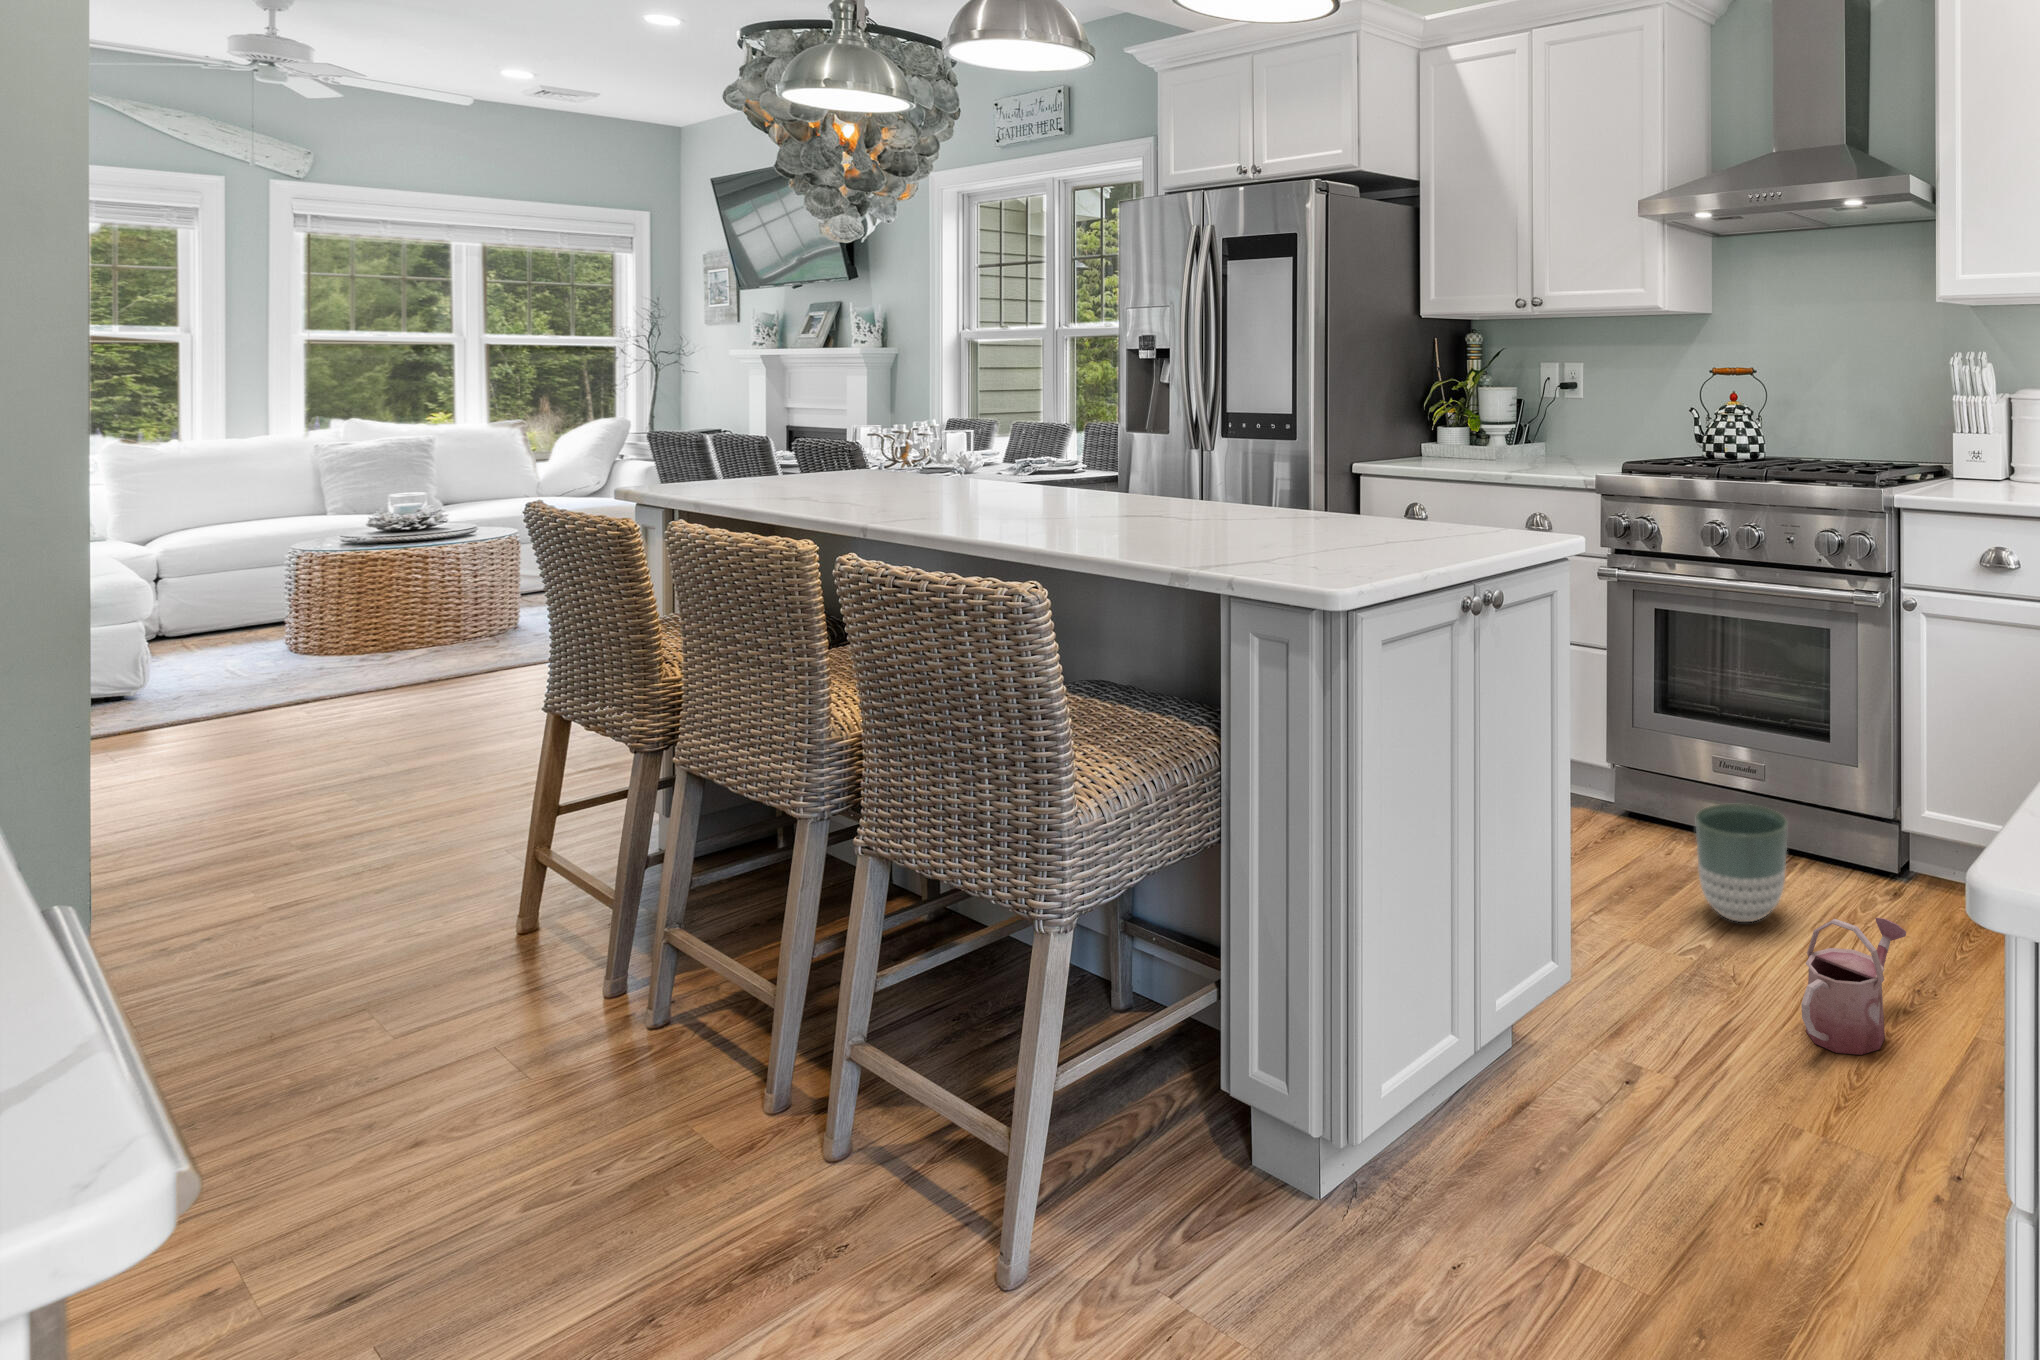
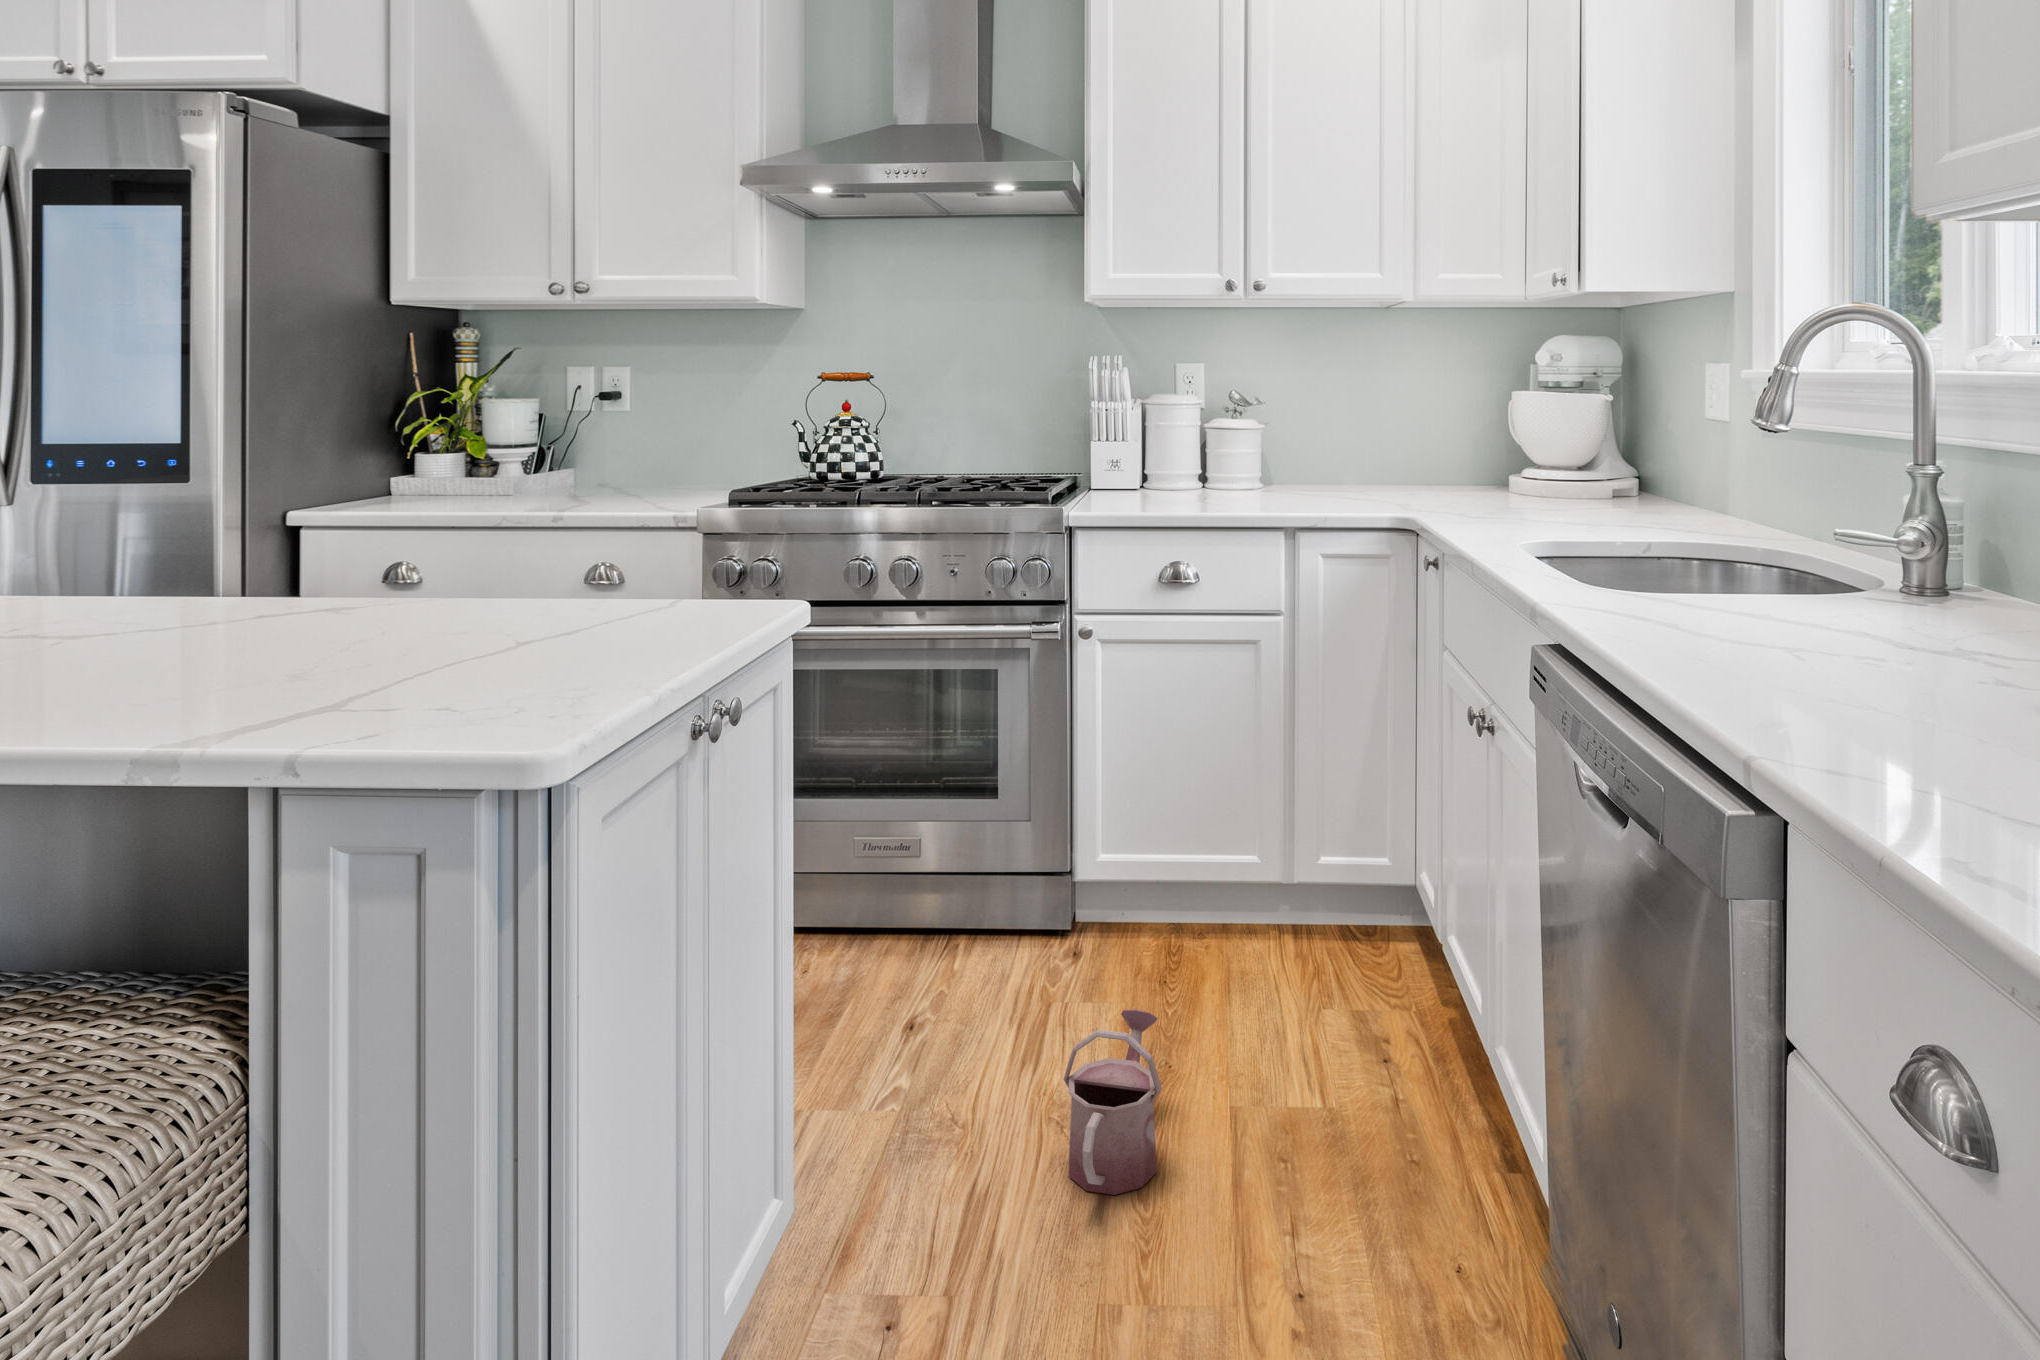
planter: present [1695,804,1788,922] -> none [871,897,983,1047]

